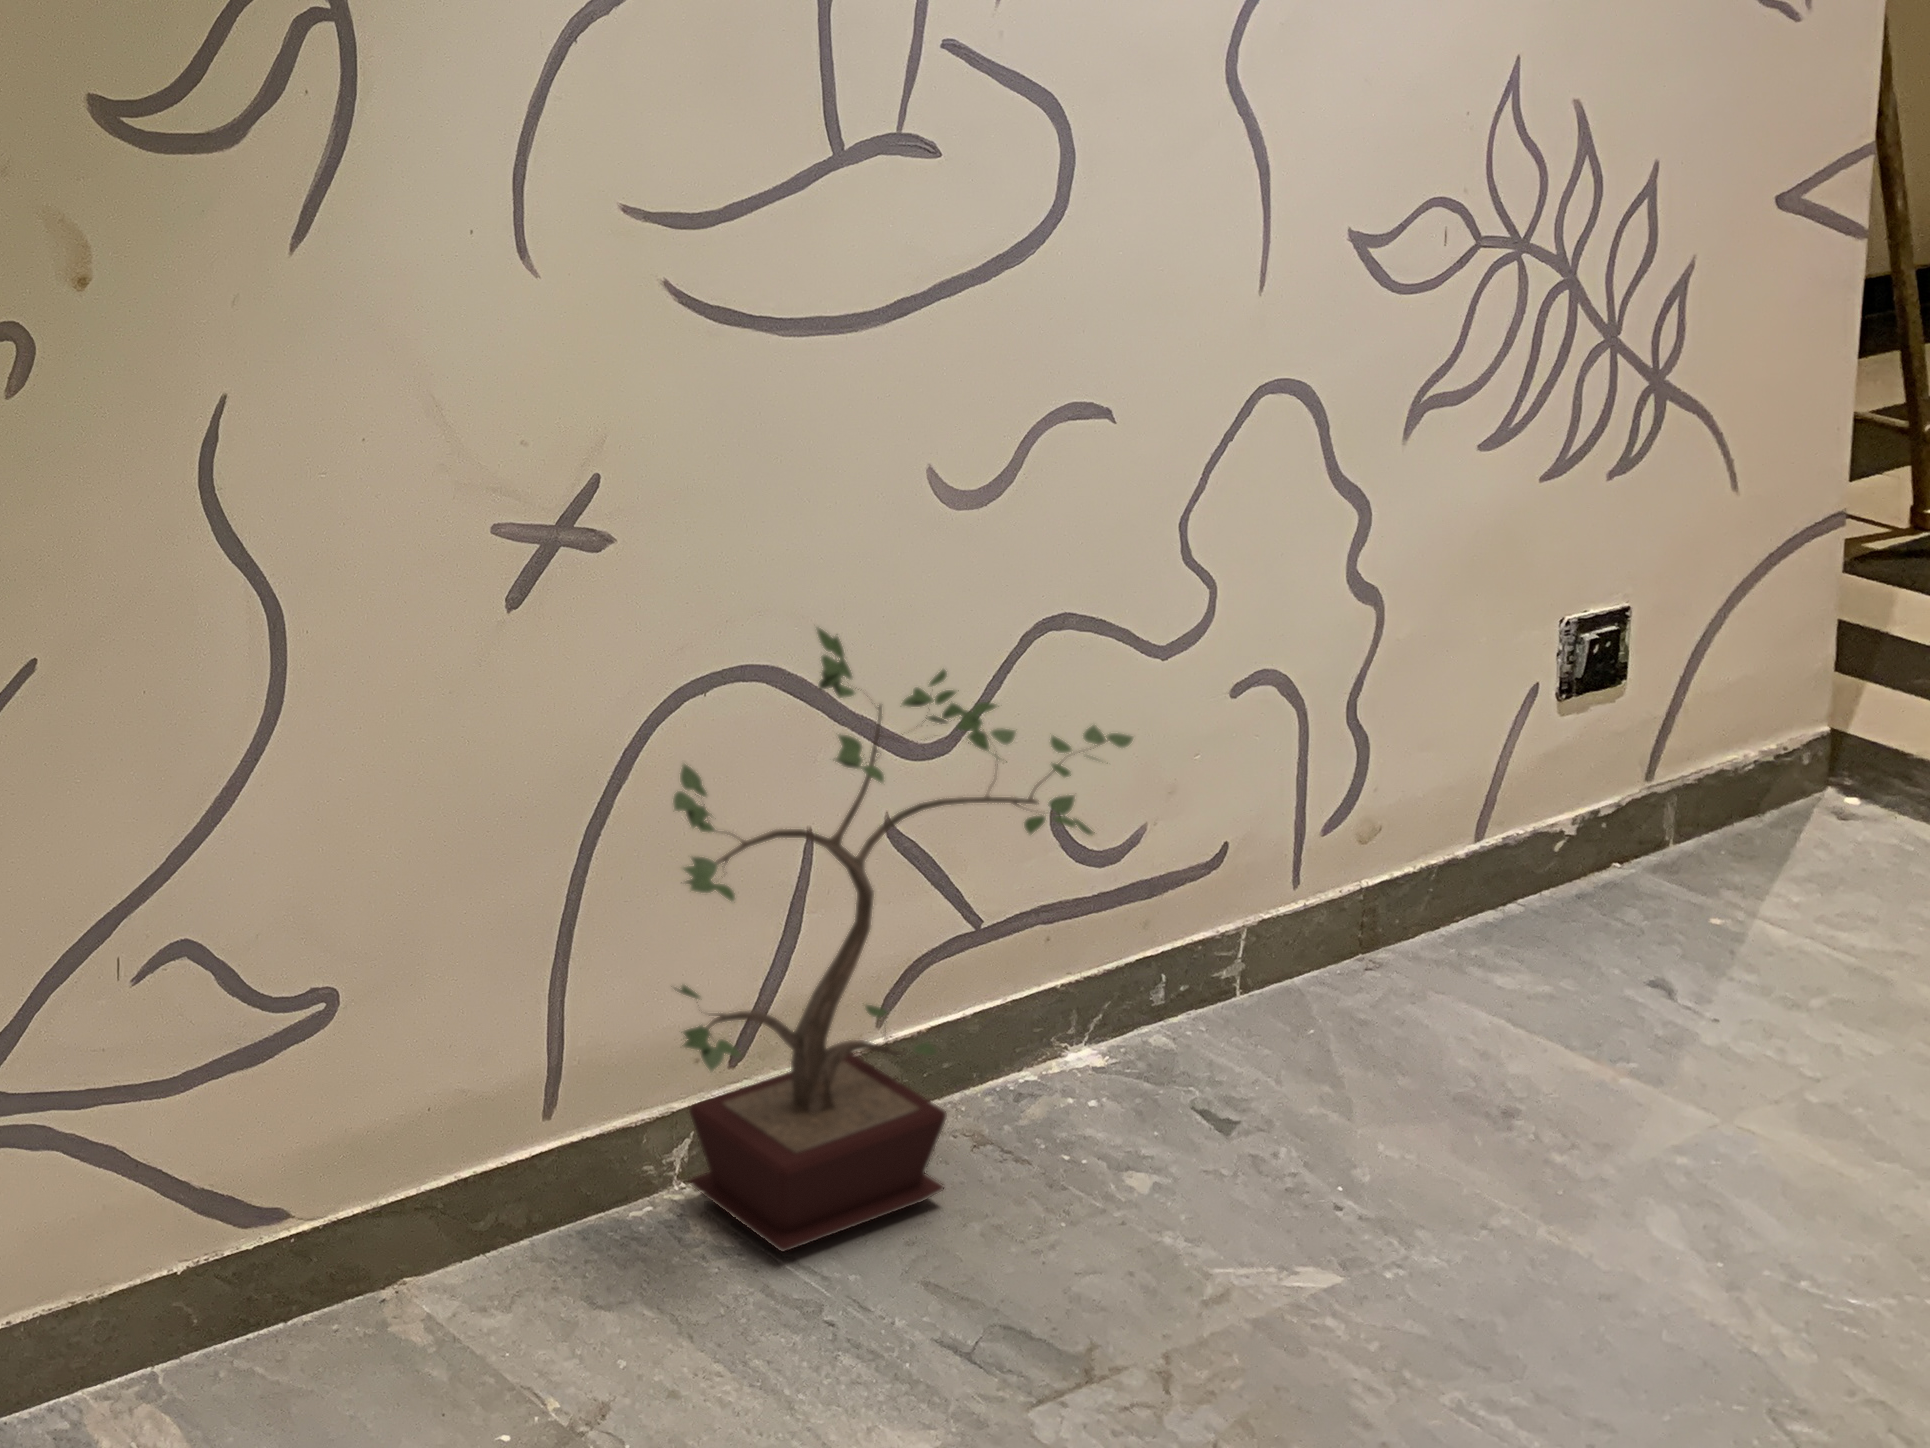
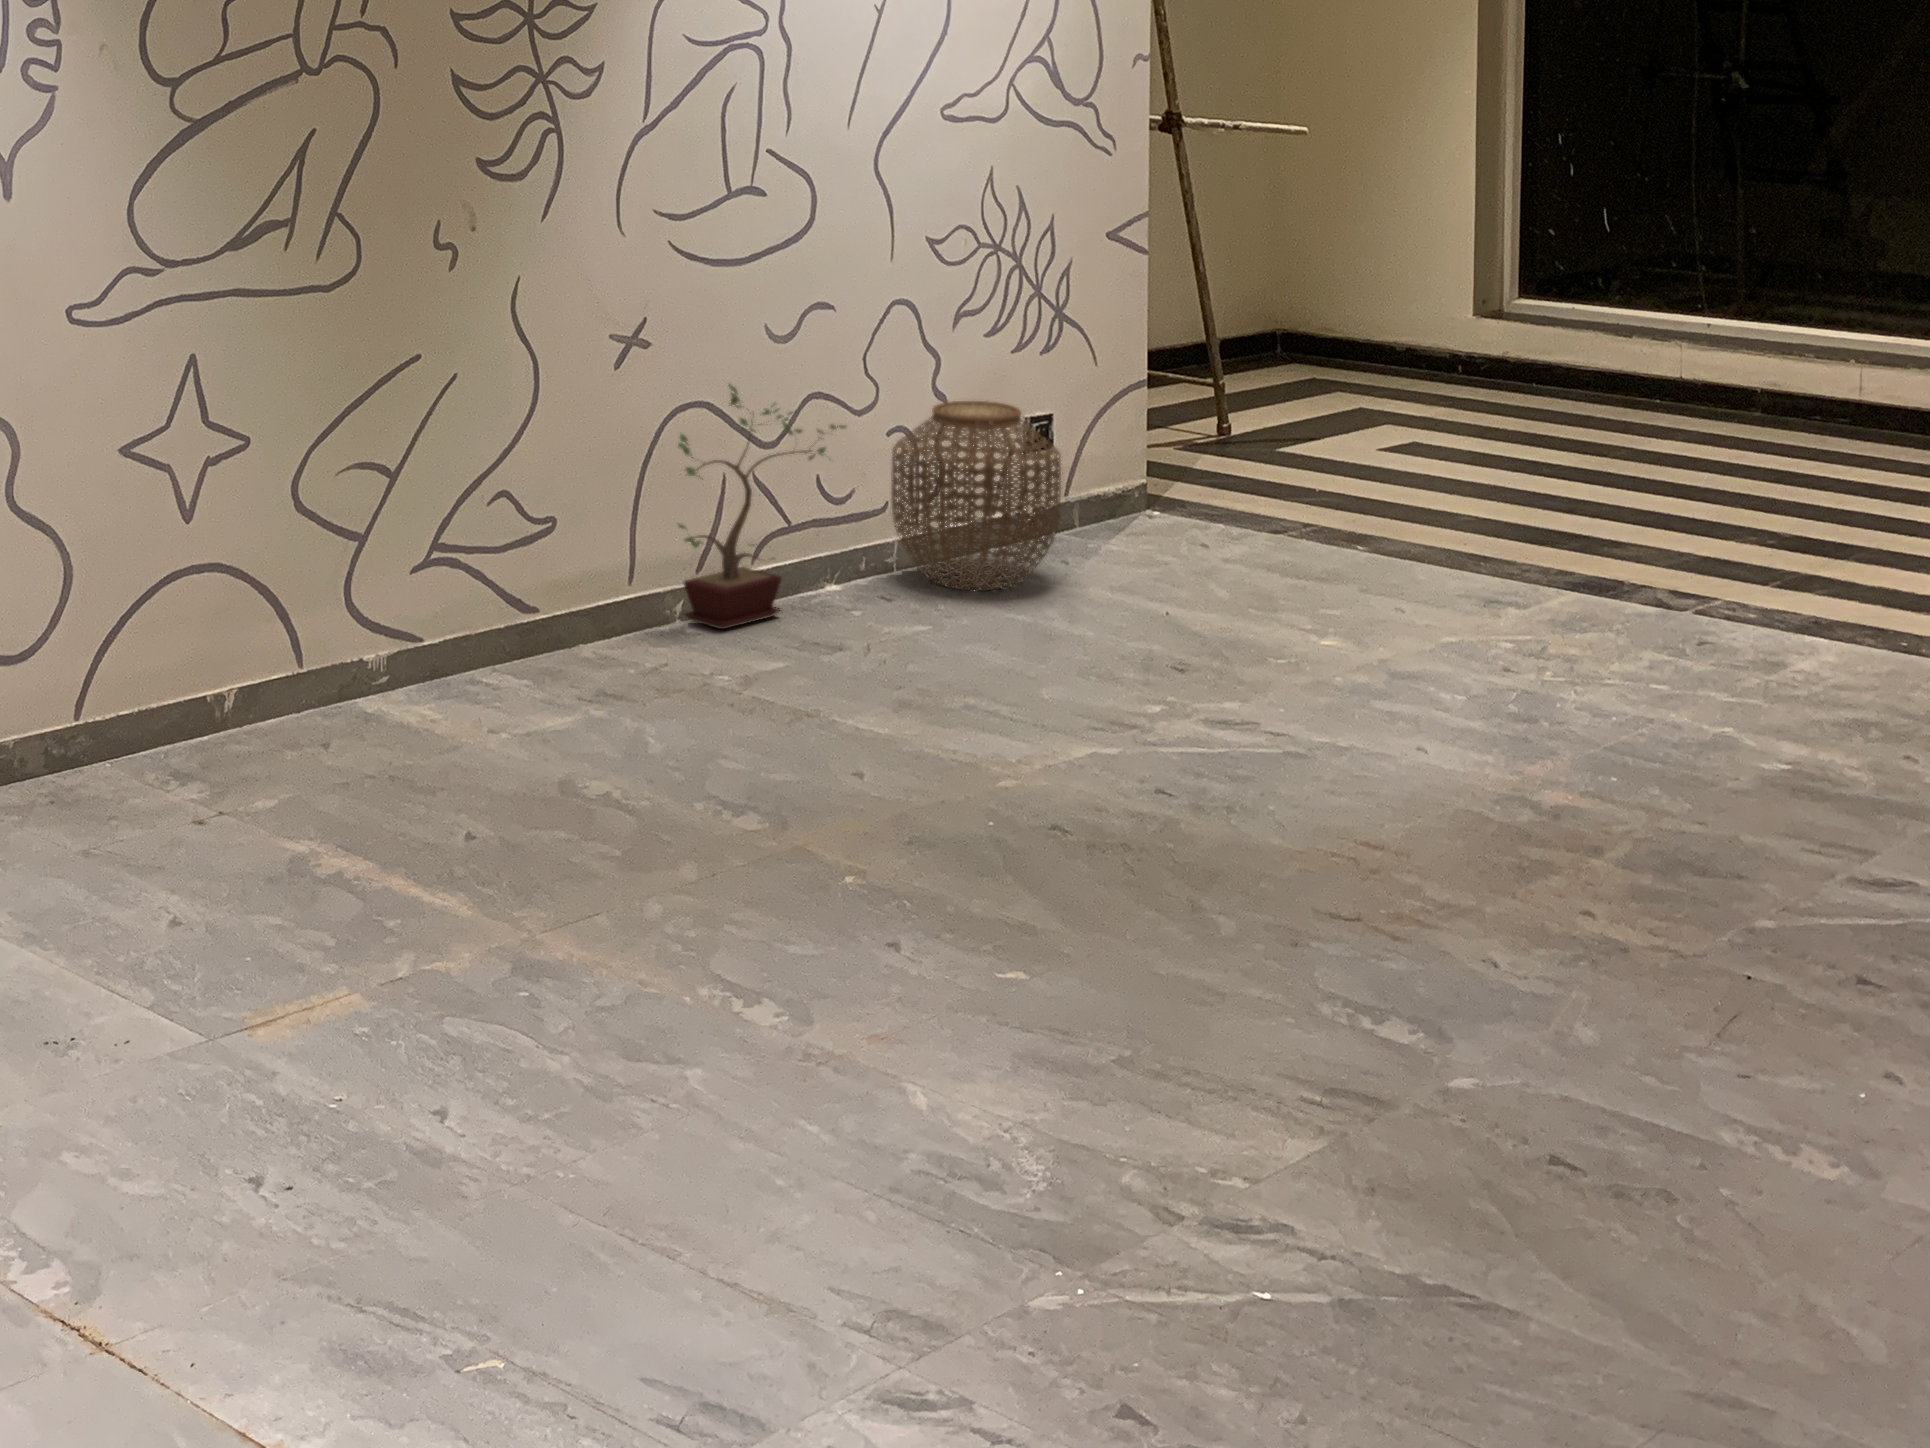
woven basket: none [1240,639,1707,1131] -> present [891,401,1061,590]

